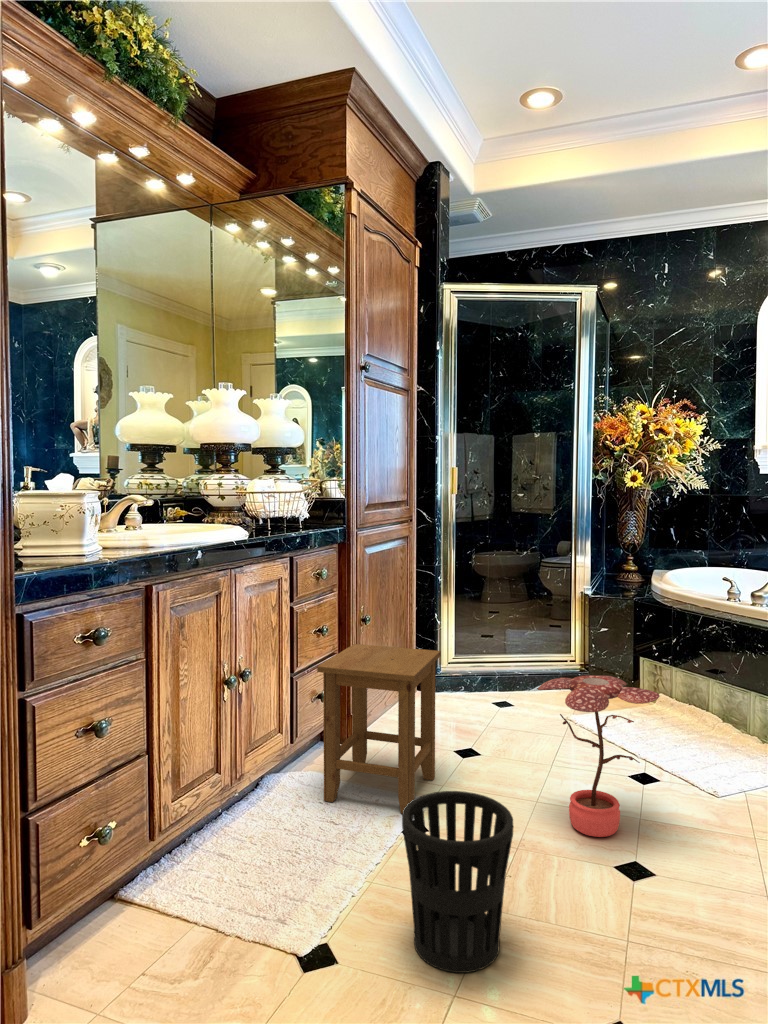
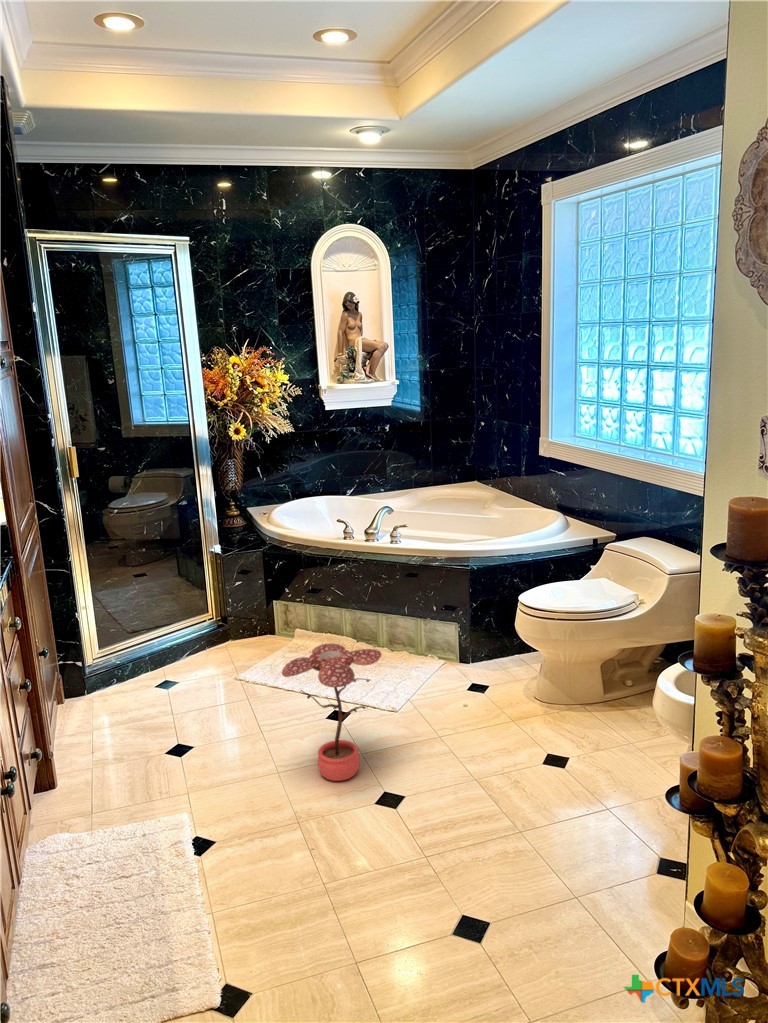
stool: present [317,644,441,814] -> none [62,665,189,861]
wastebasket: present [402,791,513,973] -> none [270,792,366,946]

